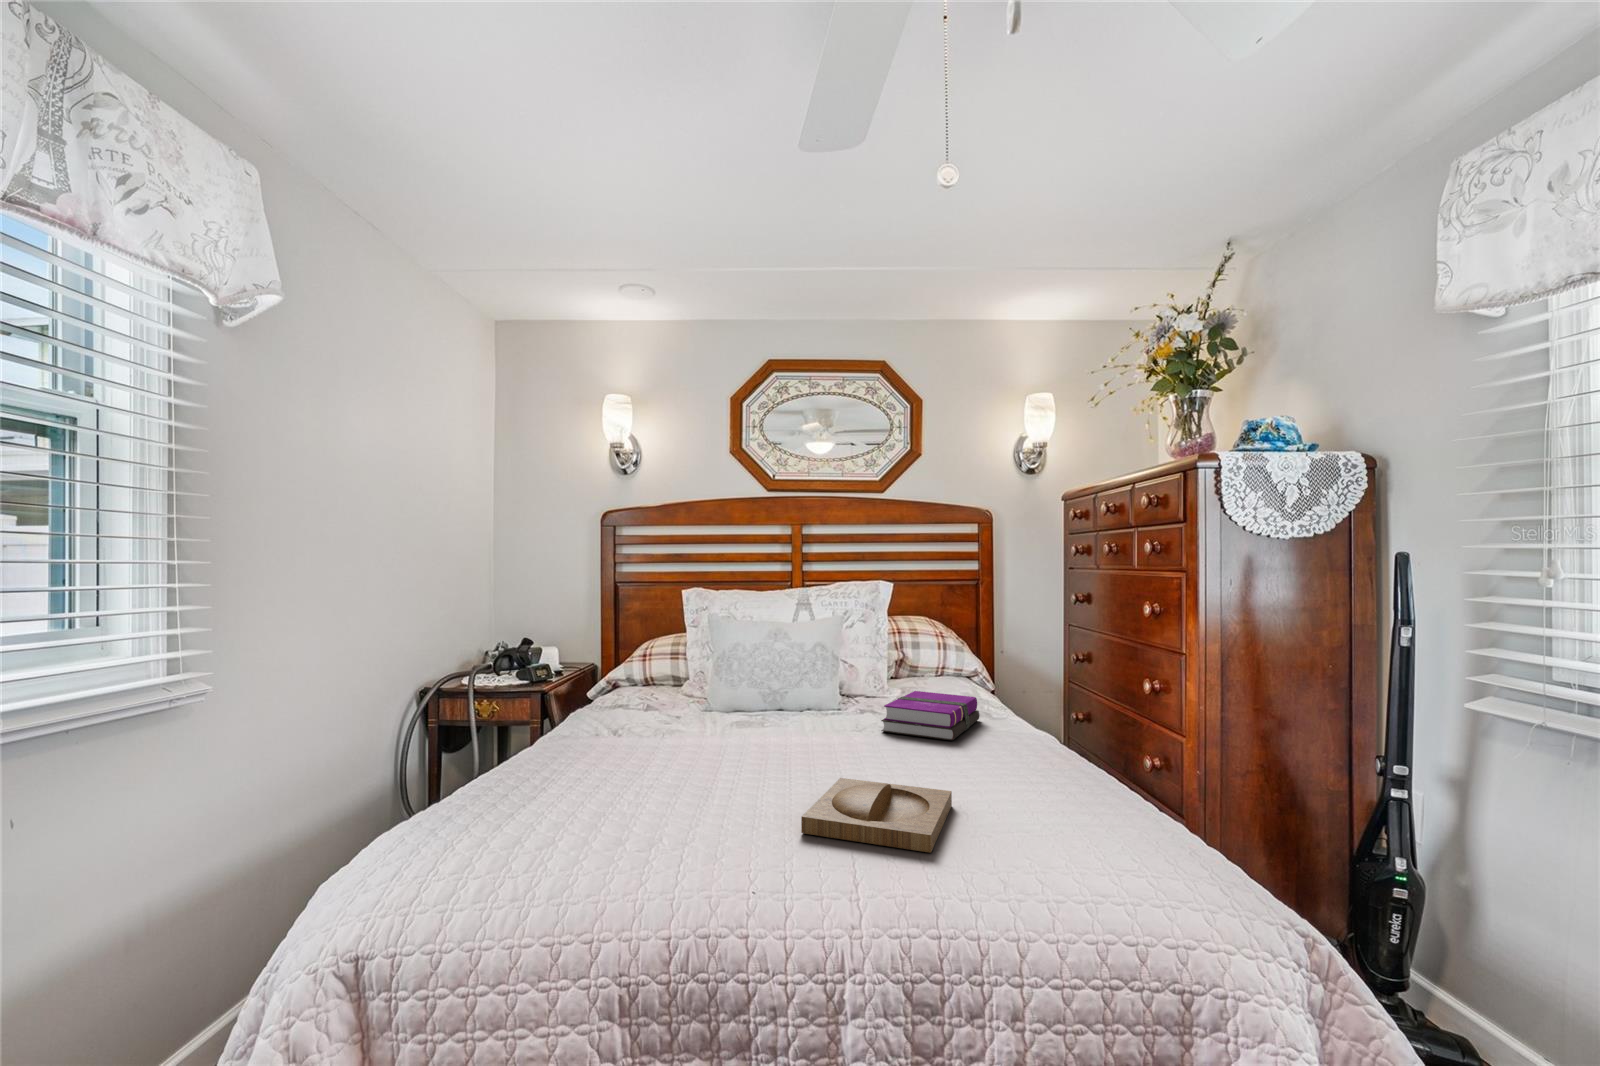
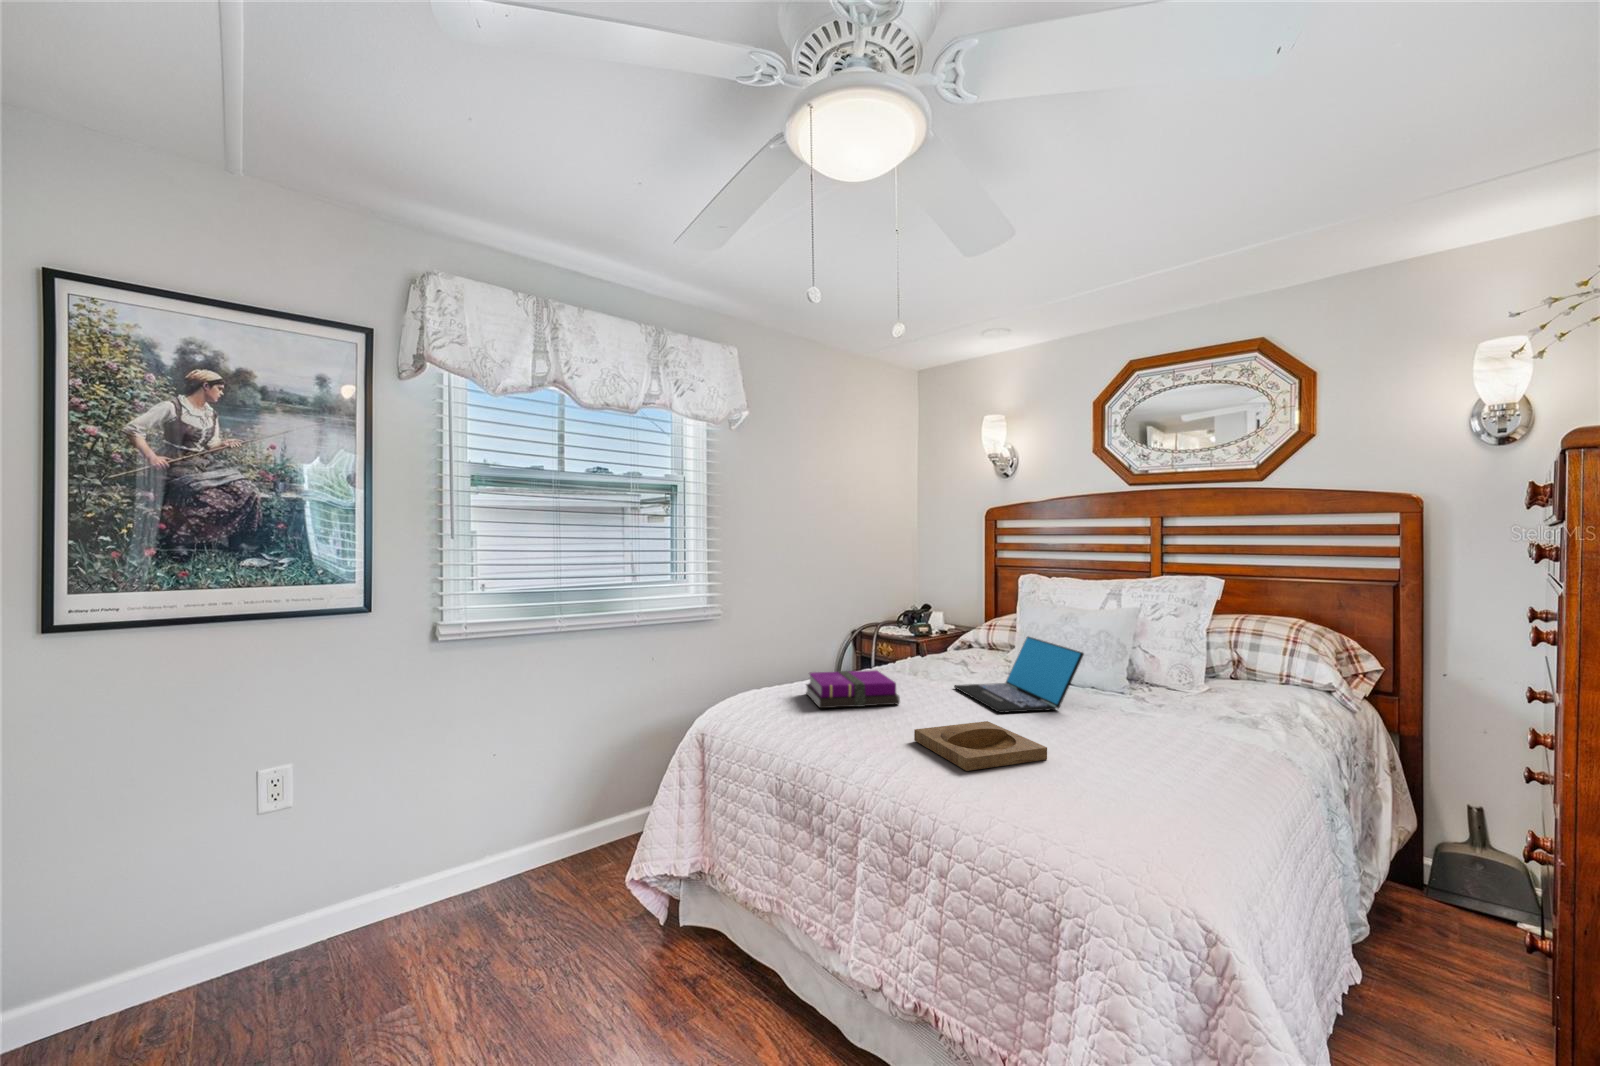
laptop: none [697,663,858,764] -> present [954,637,1084,713]
hardback book: present [881,691,980,740] -> present [806,670,900,708]

